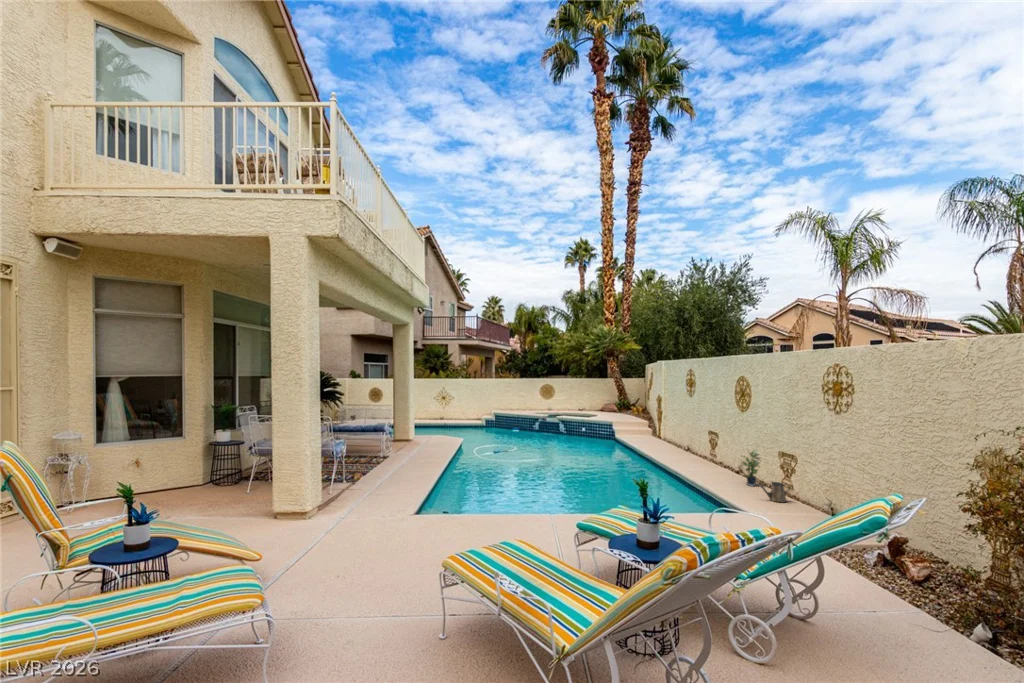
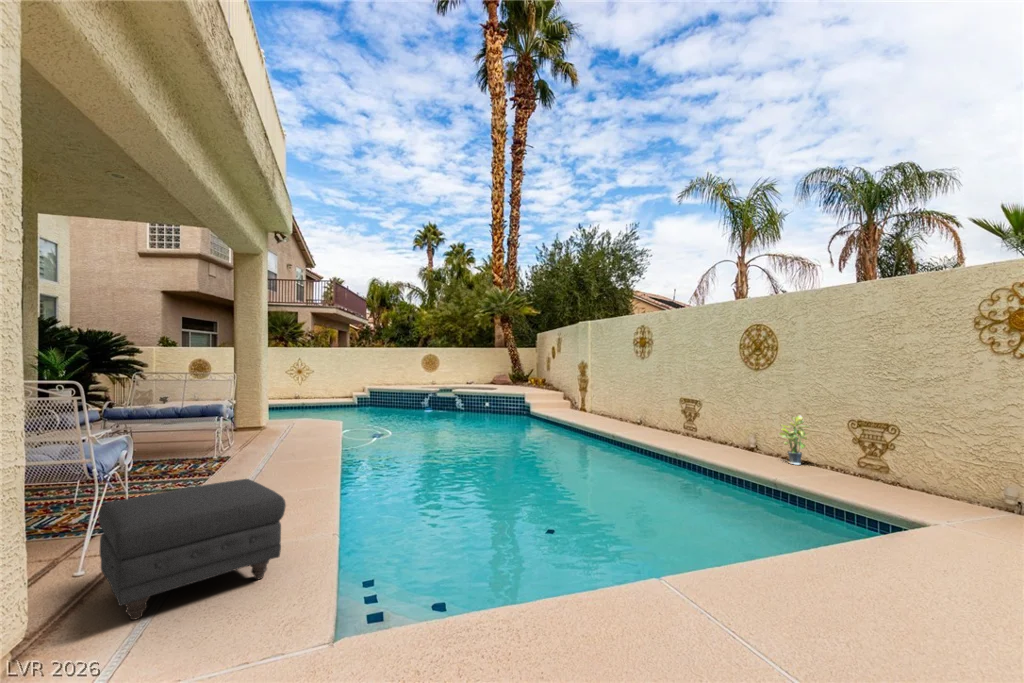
ottoman: none [338,462,401,506] -> present [98,479,286,620]
watering can: present [756,480,790,502] -> none [847,458,886,488]

